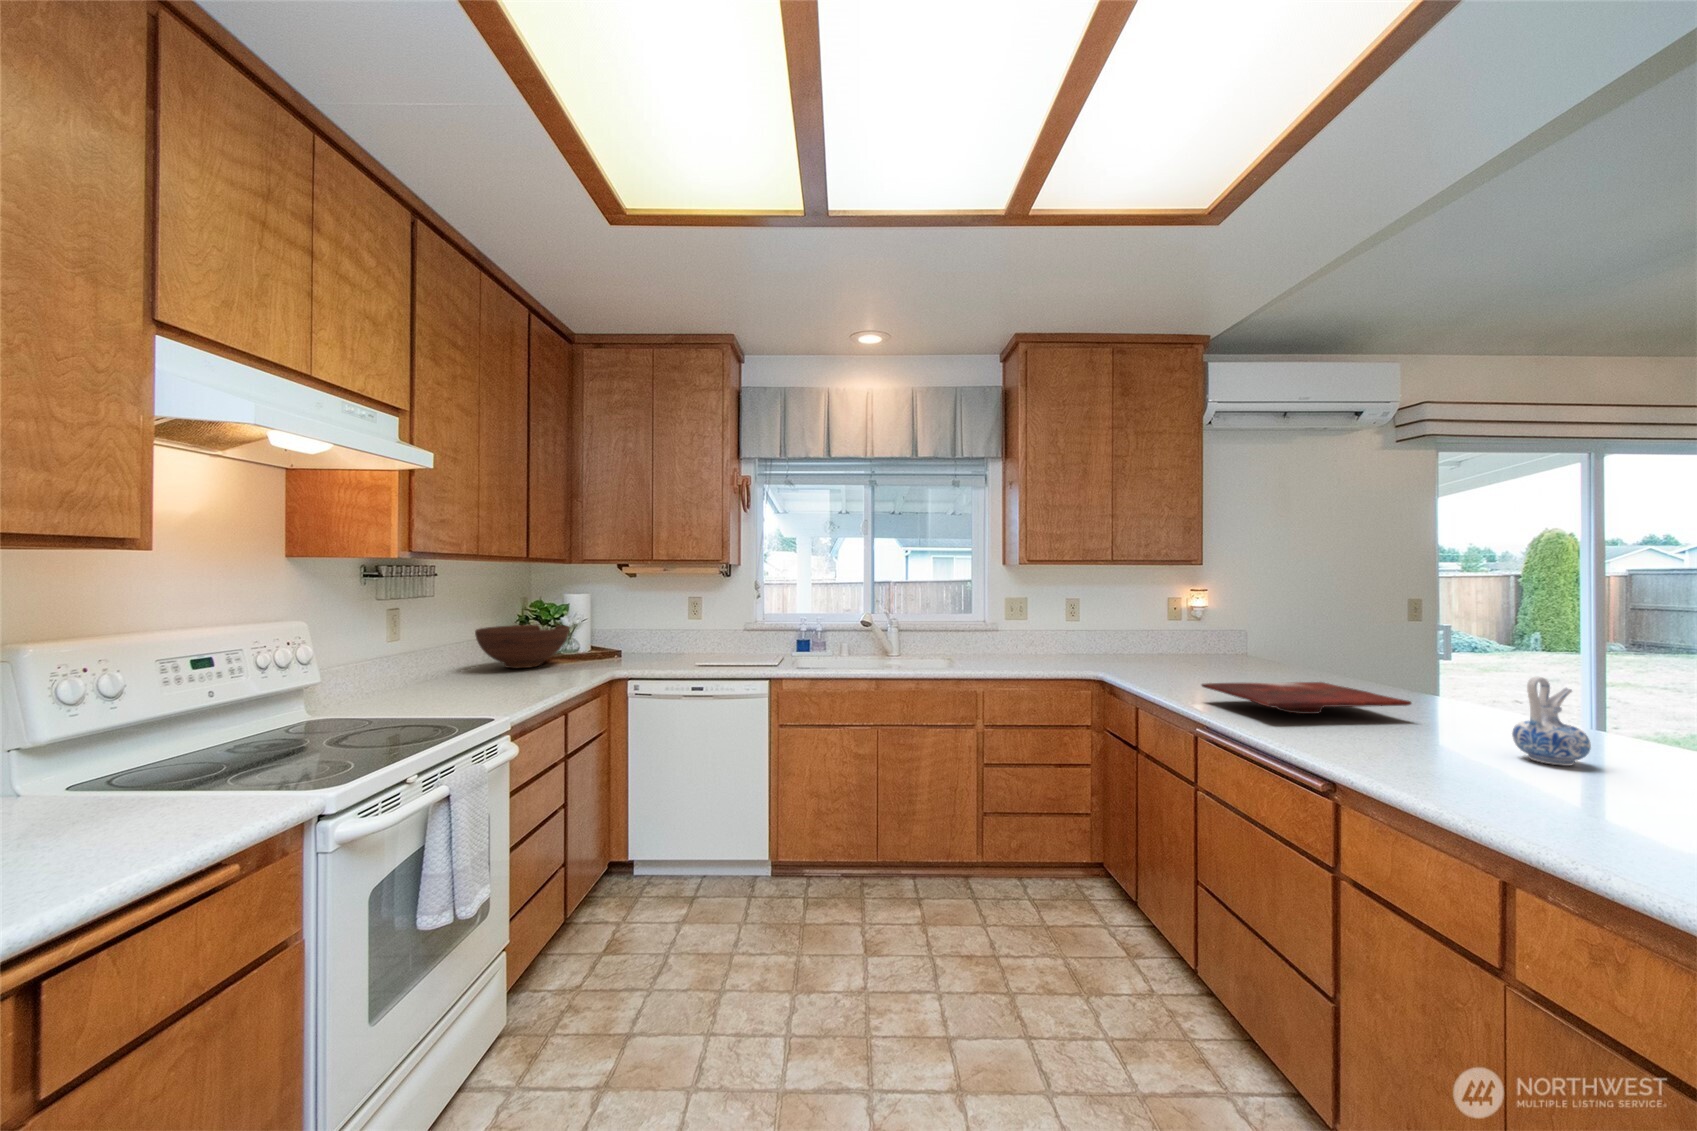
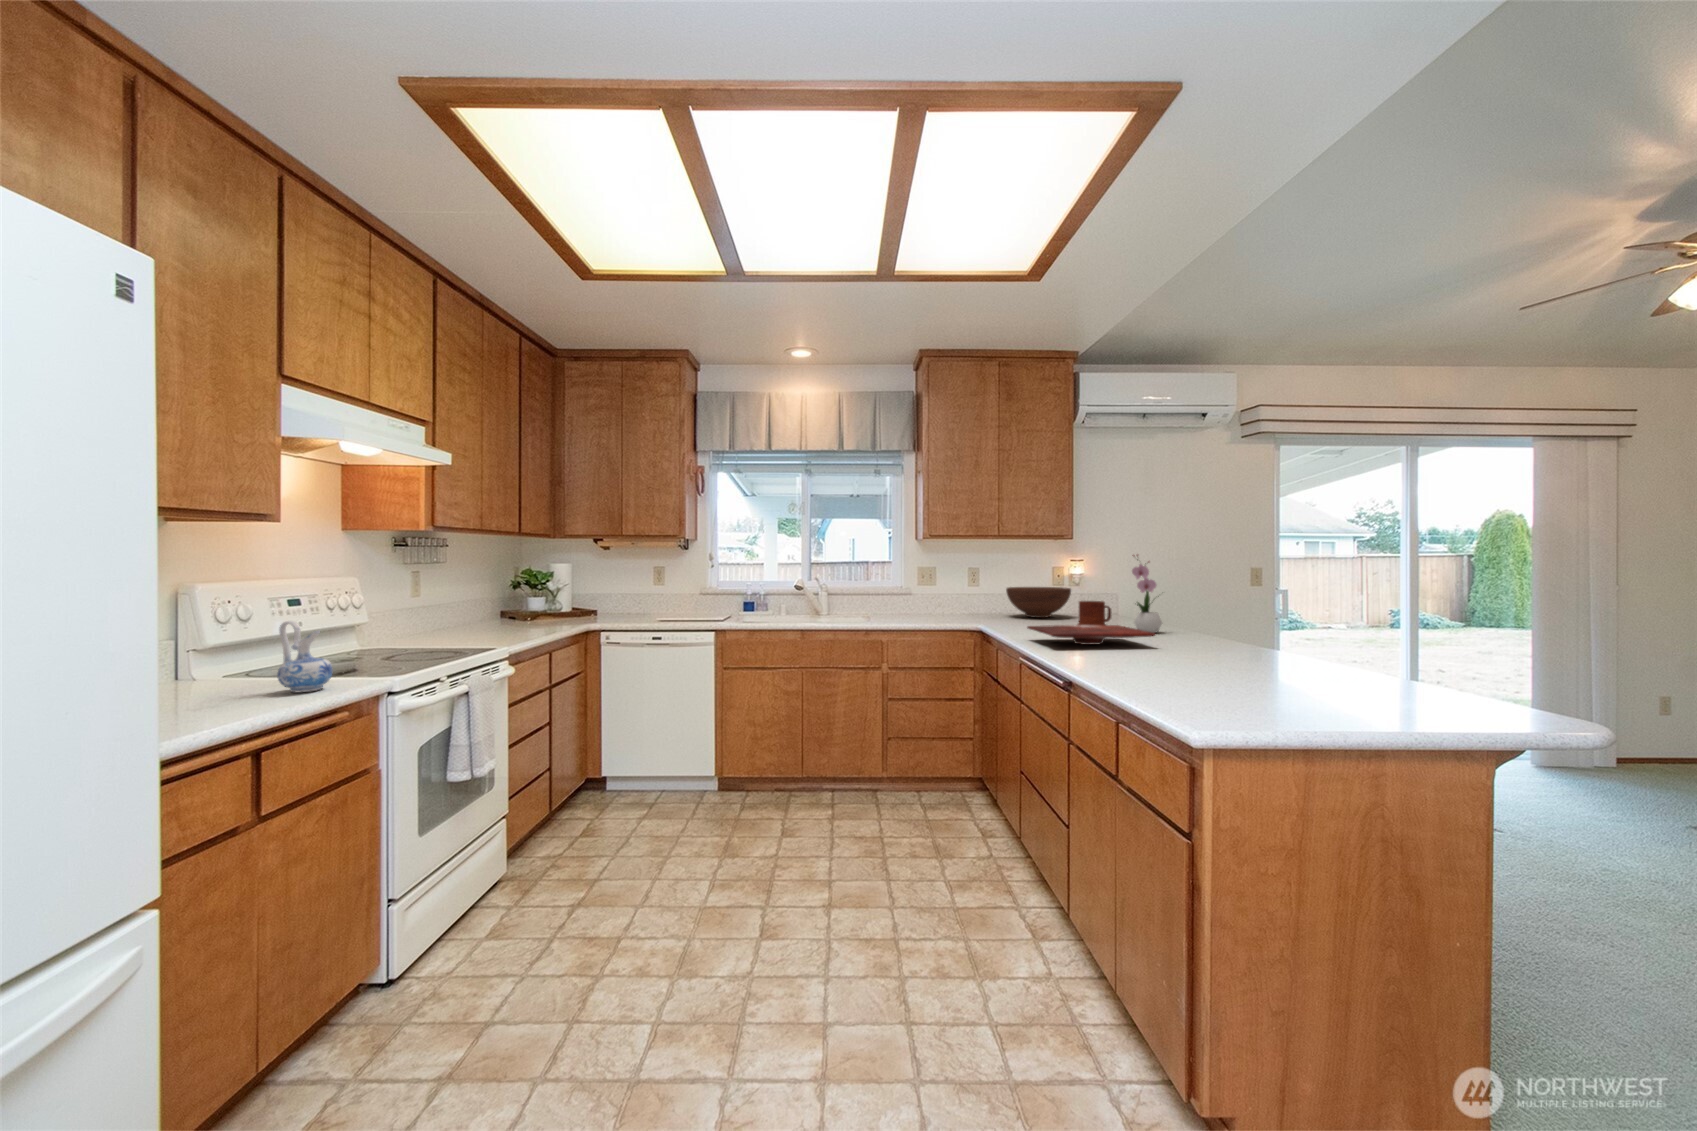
flower arrangement: none [1320,585,1366,689] -> present [1132,555,1162,633]
fruit bowl: present [475,625,569,668] -> present [1006,587,1071,618]
mug: none [1229,642,1275,678] -> present [1077,601,1111,626]
ceramic pitcher: present [1512,676,1591,766] -> present [277,621,333,692]

